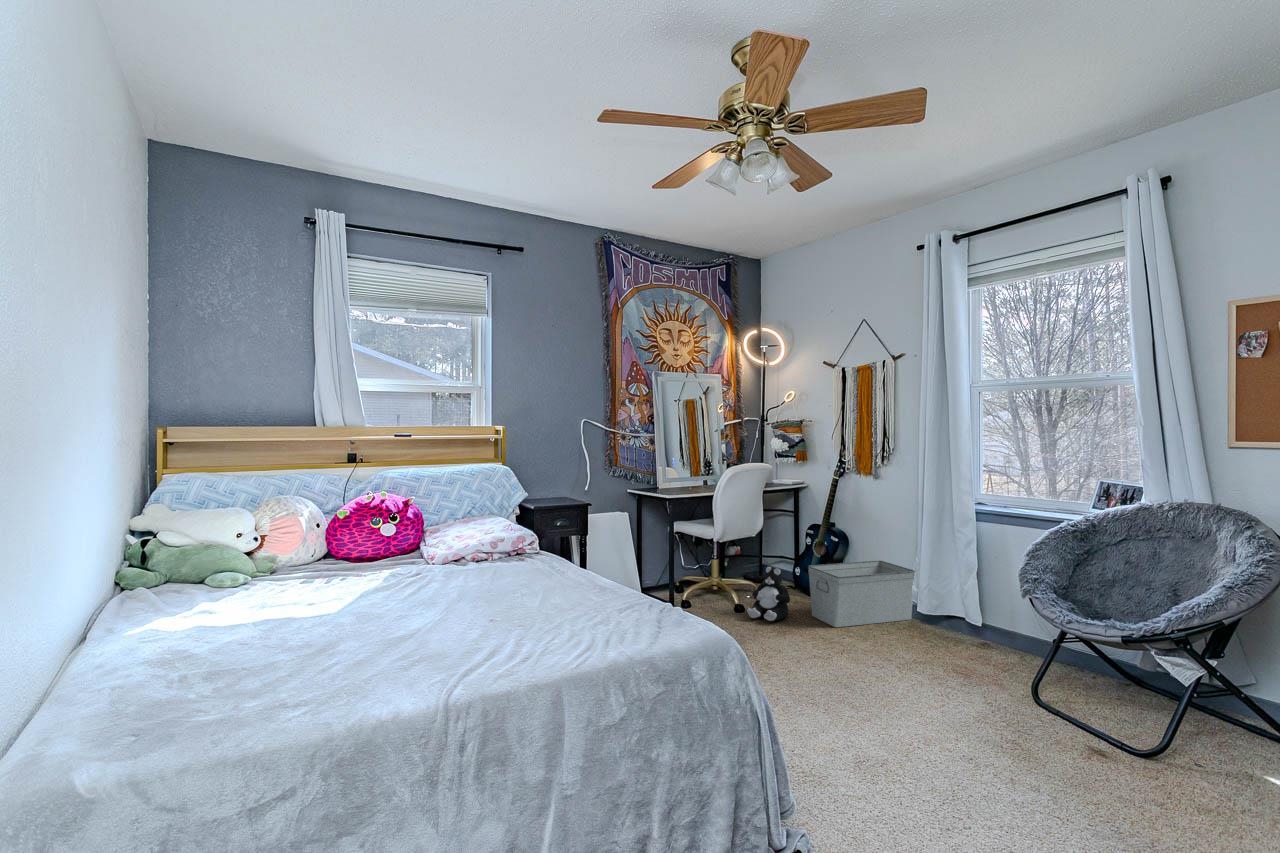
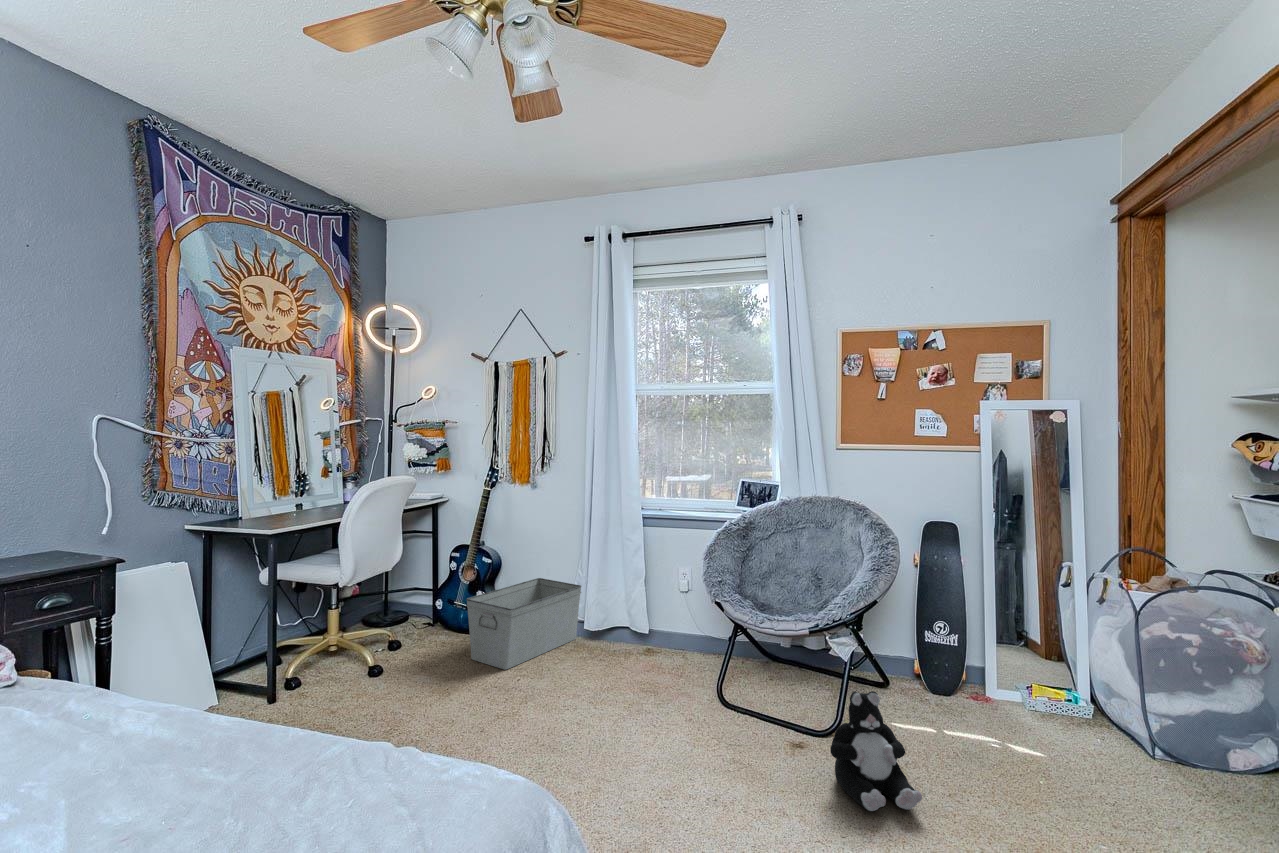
plush toy: present [747,567,790,621] -> present [830,691,922,811]

